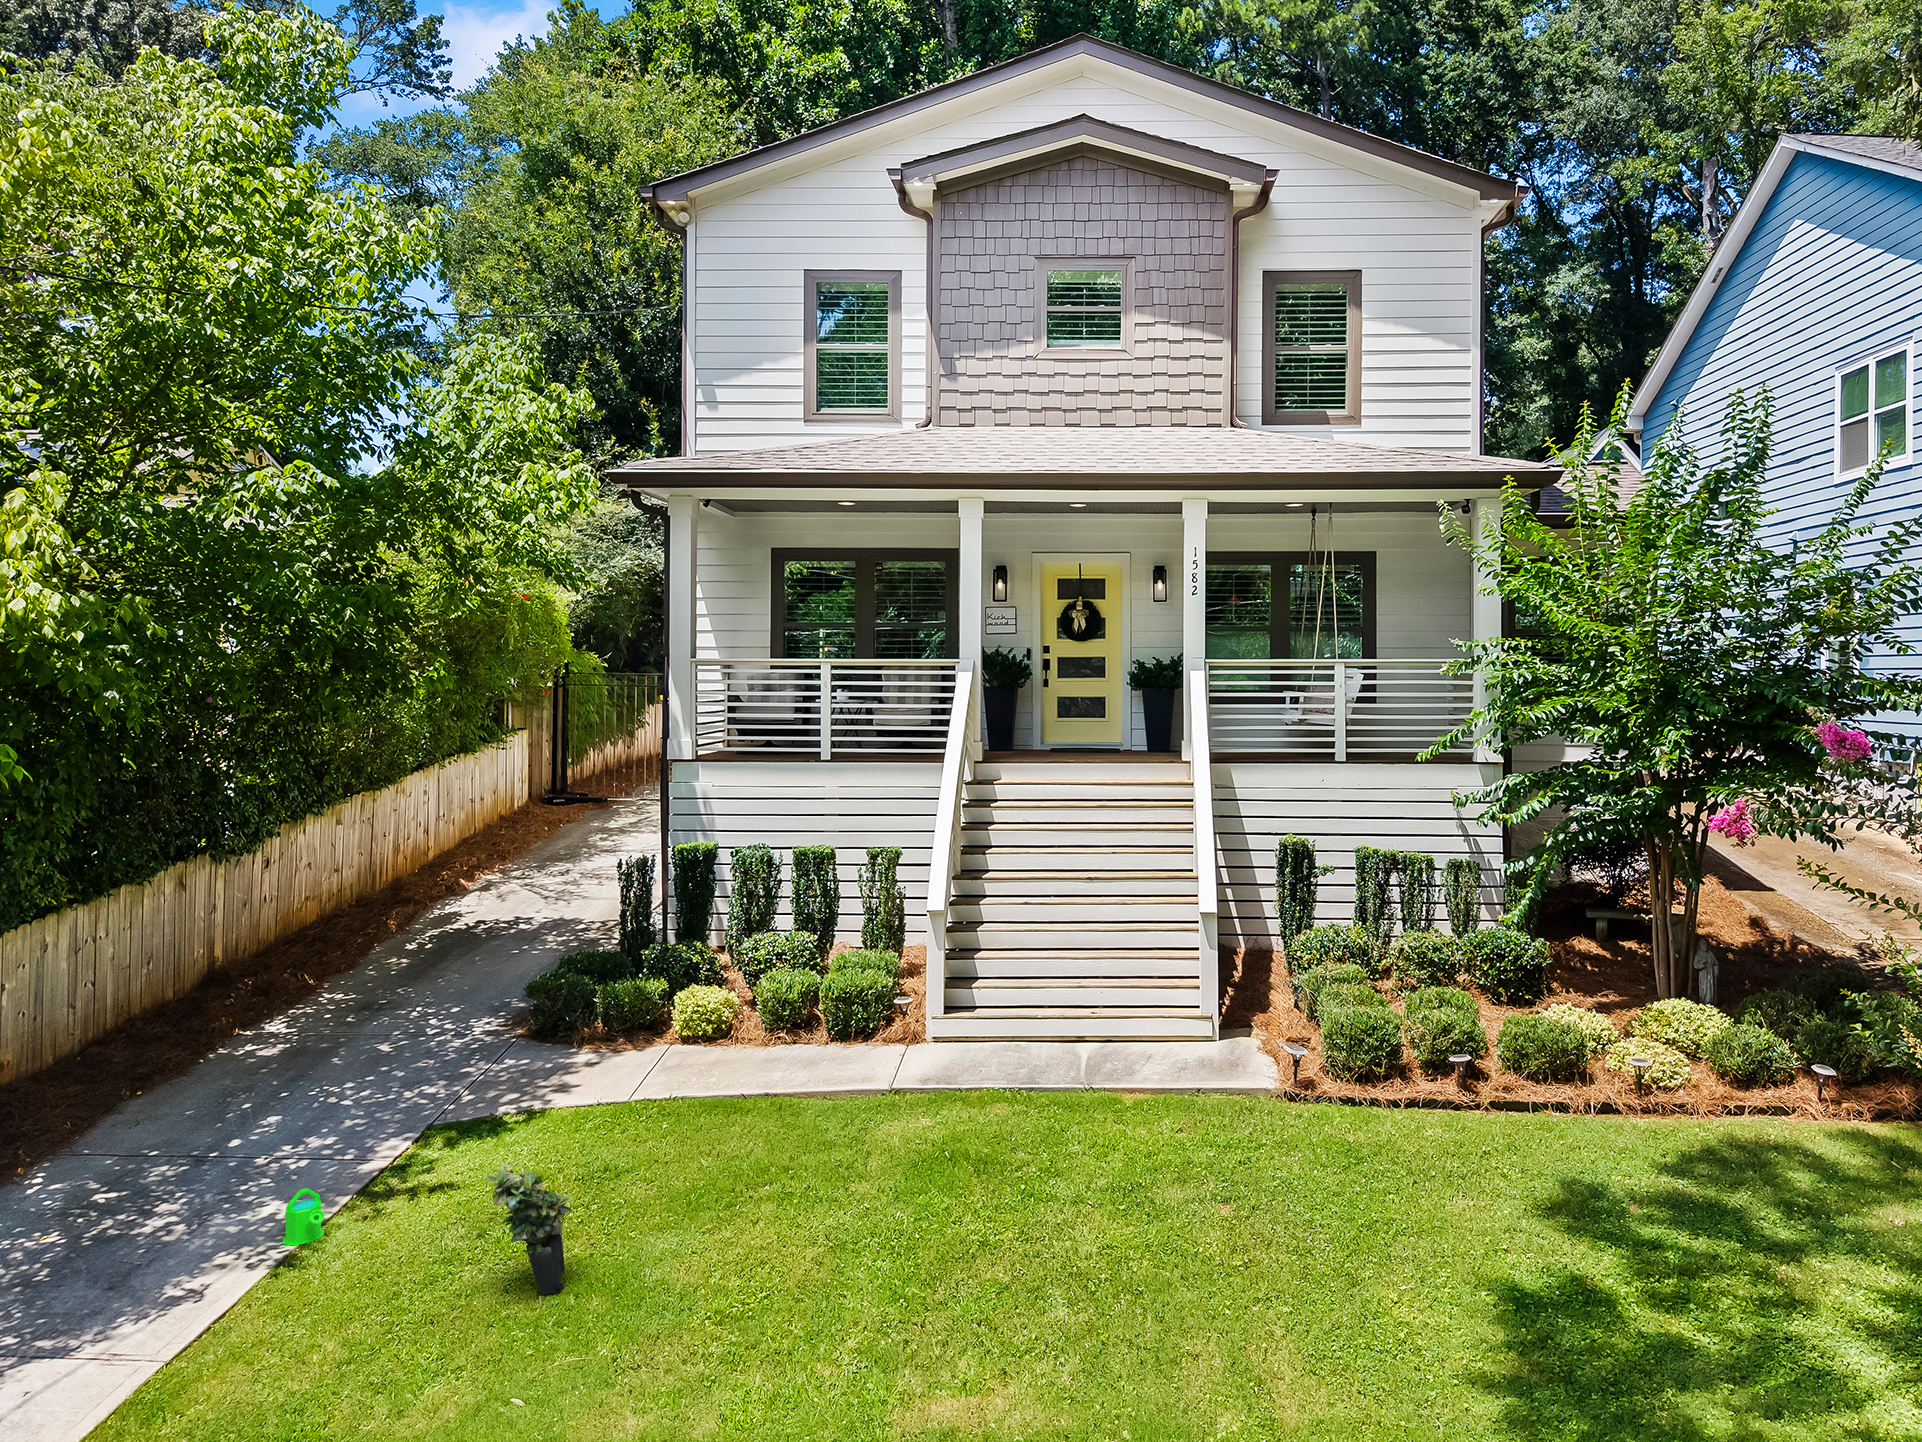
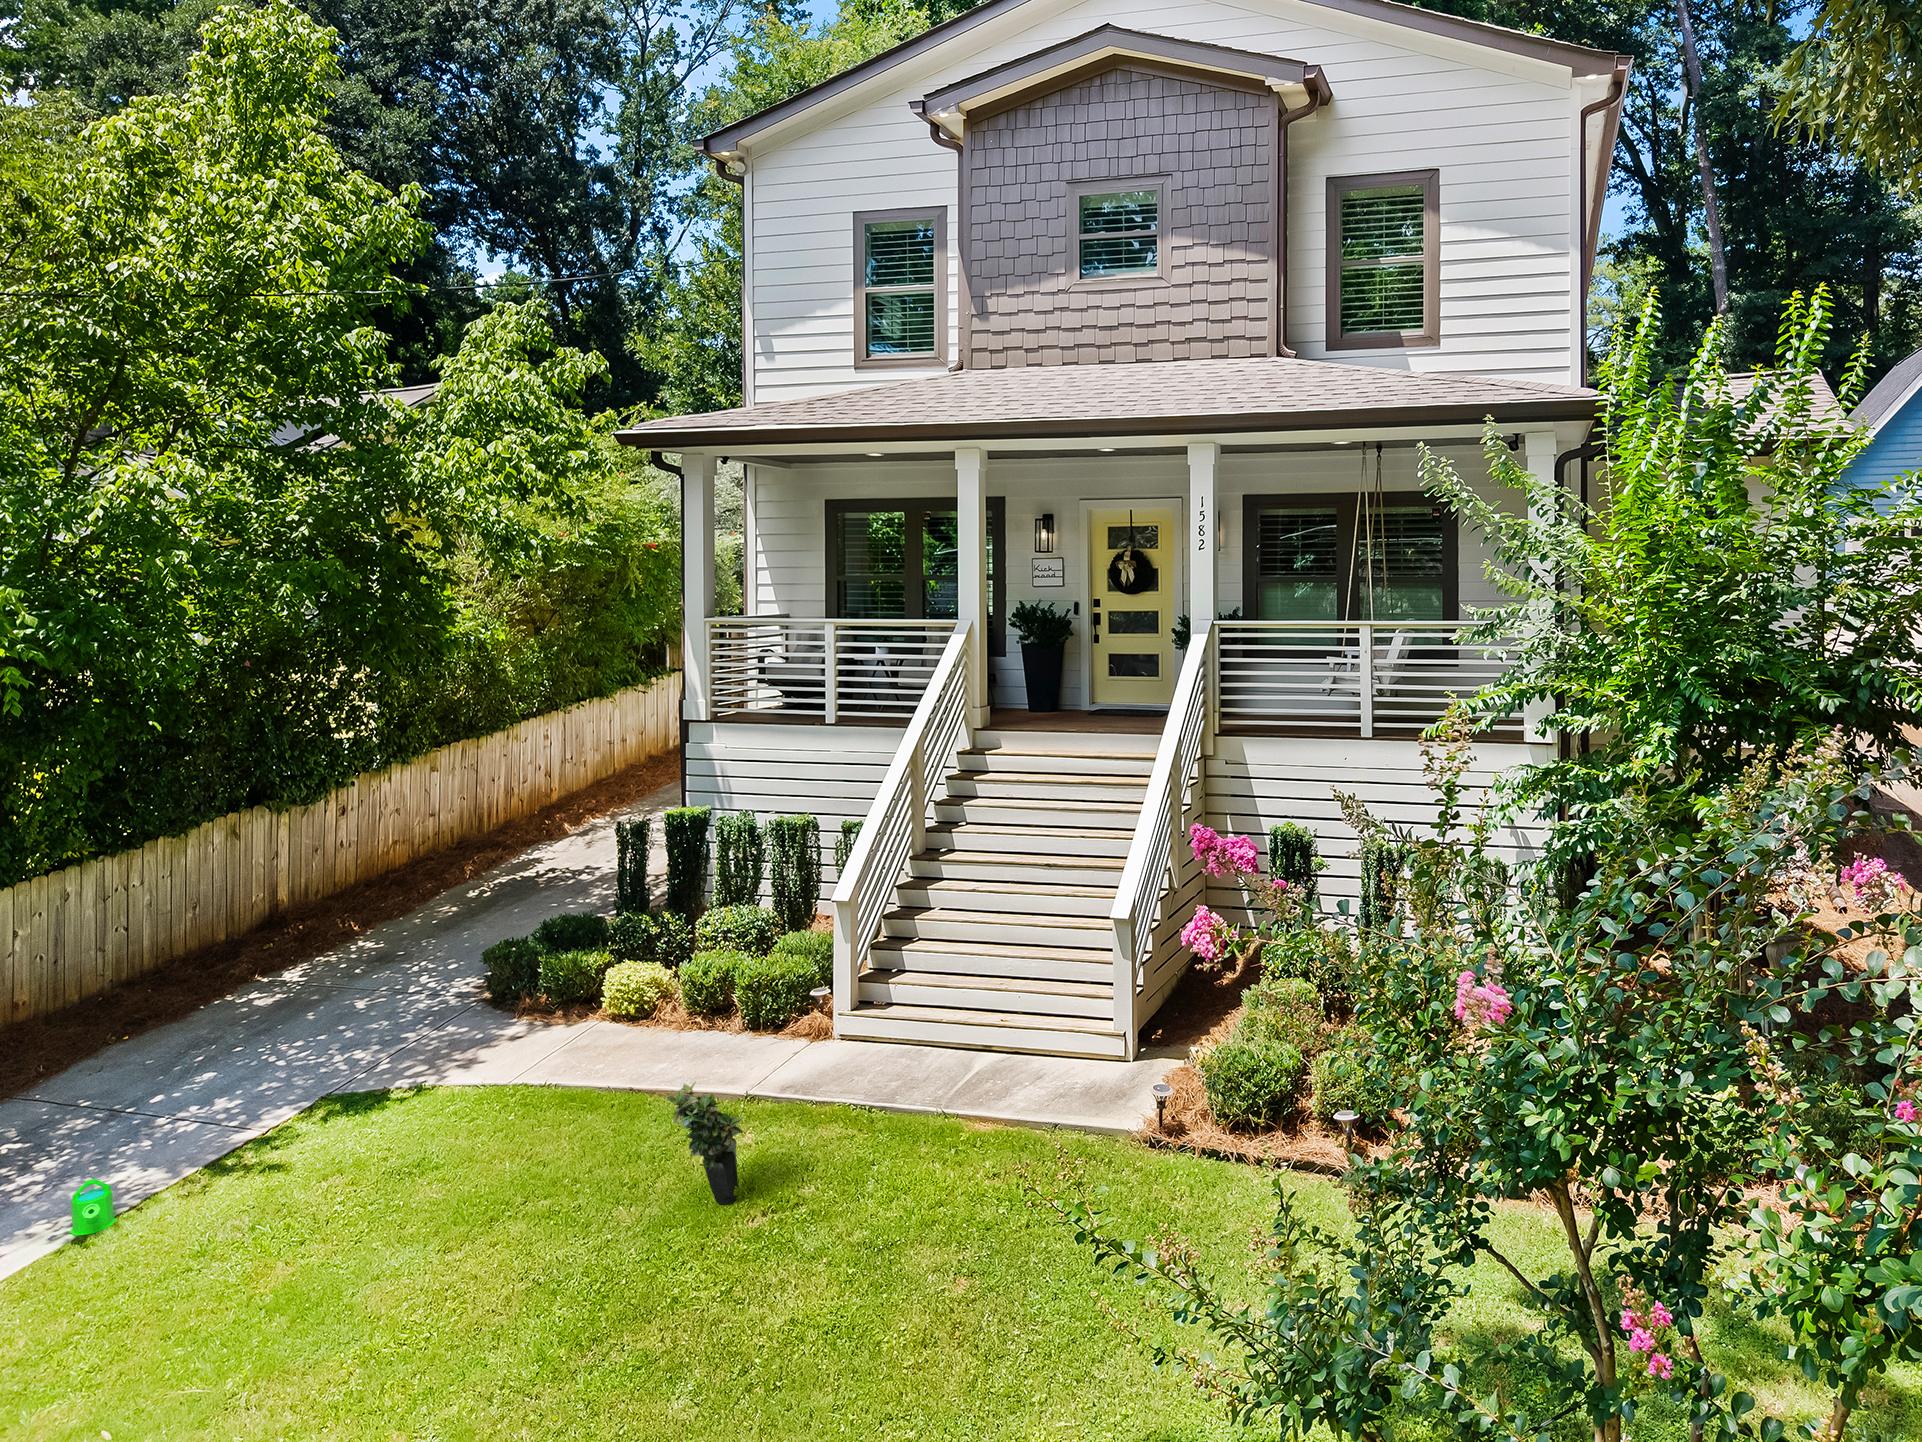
potted plant: present [485,1159,573,1295] -> present [666,1082,743,1205]

